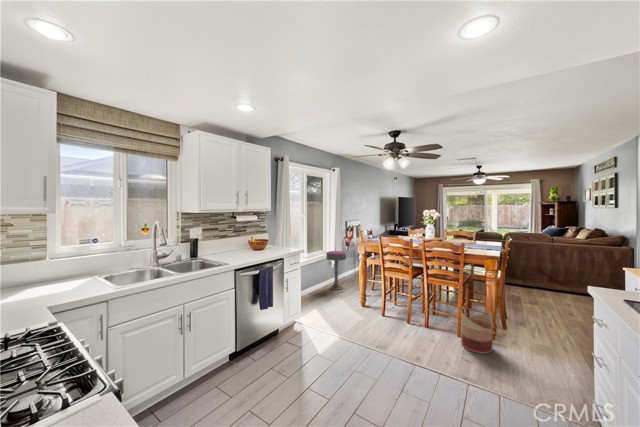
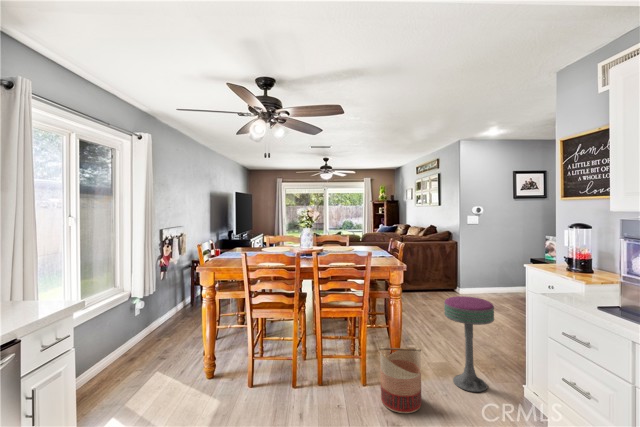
bar stool: present [326,251,346,290] -> present [444,296,494,392]

